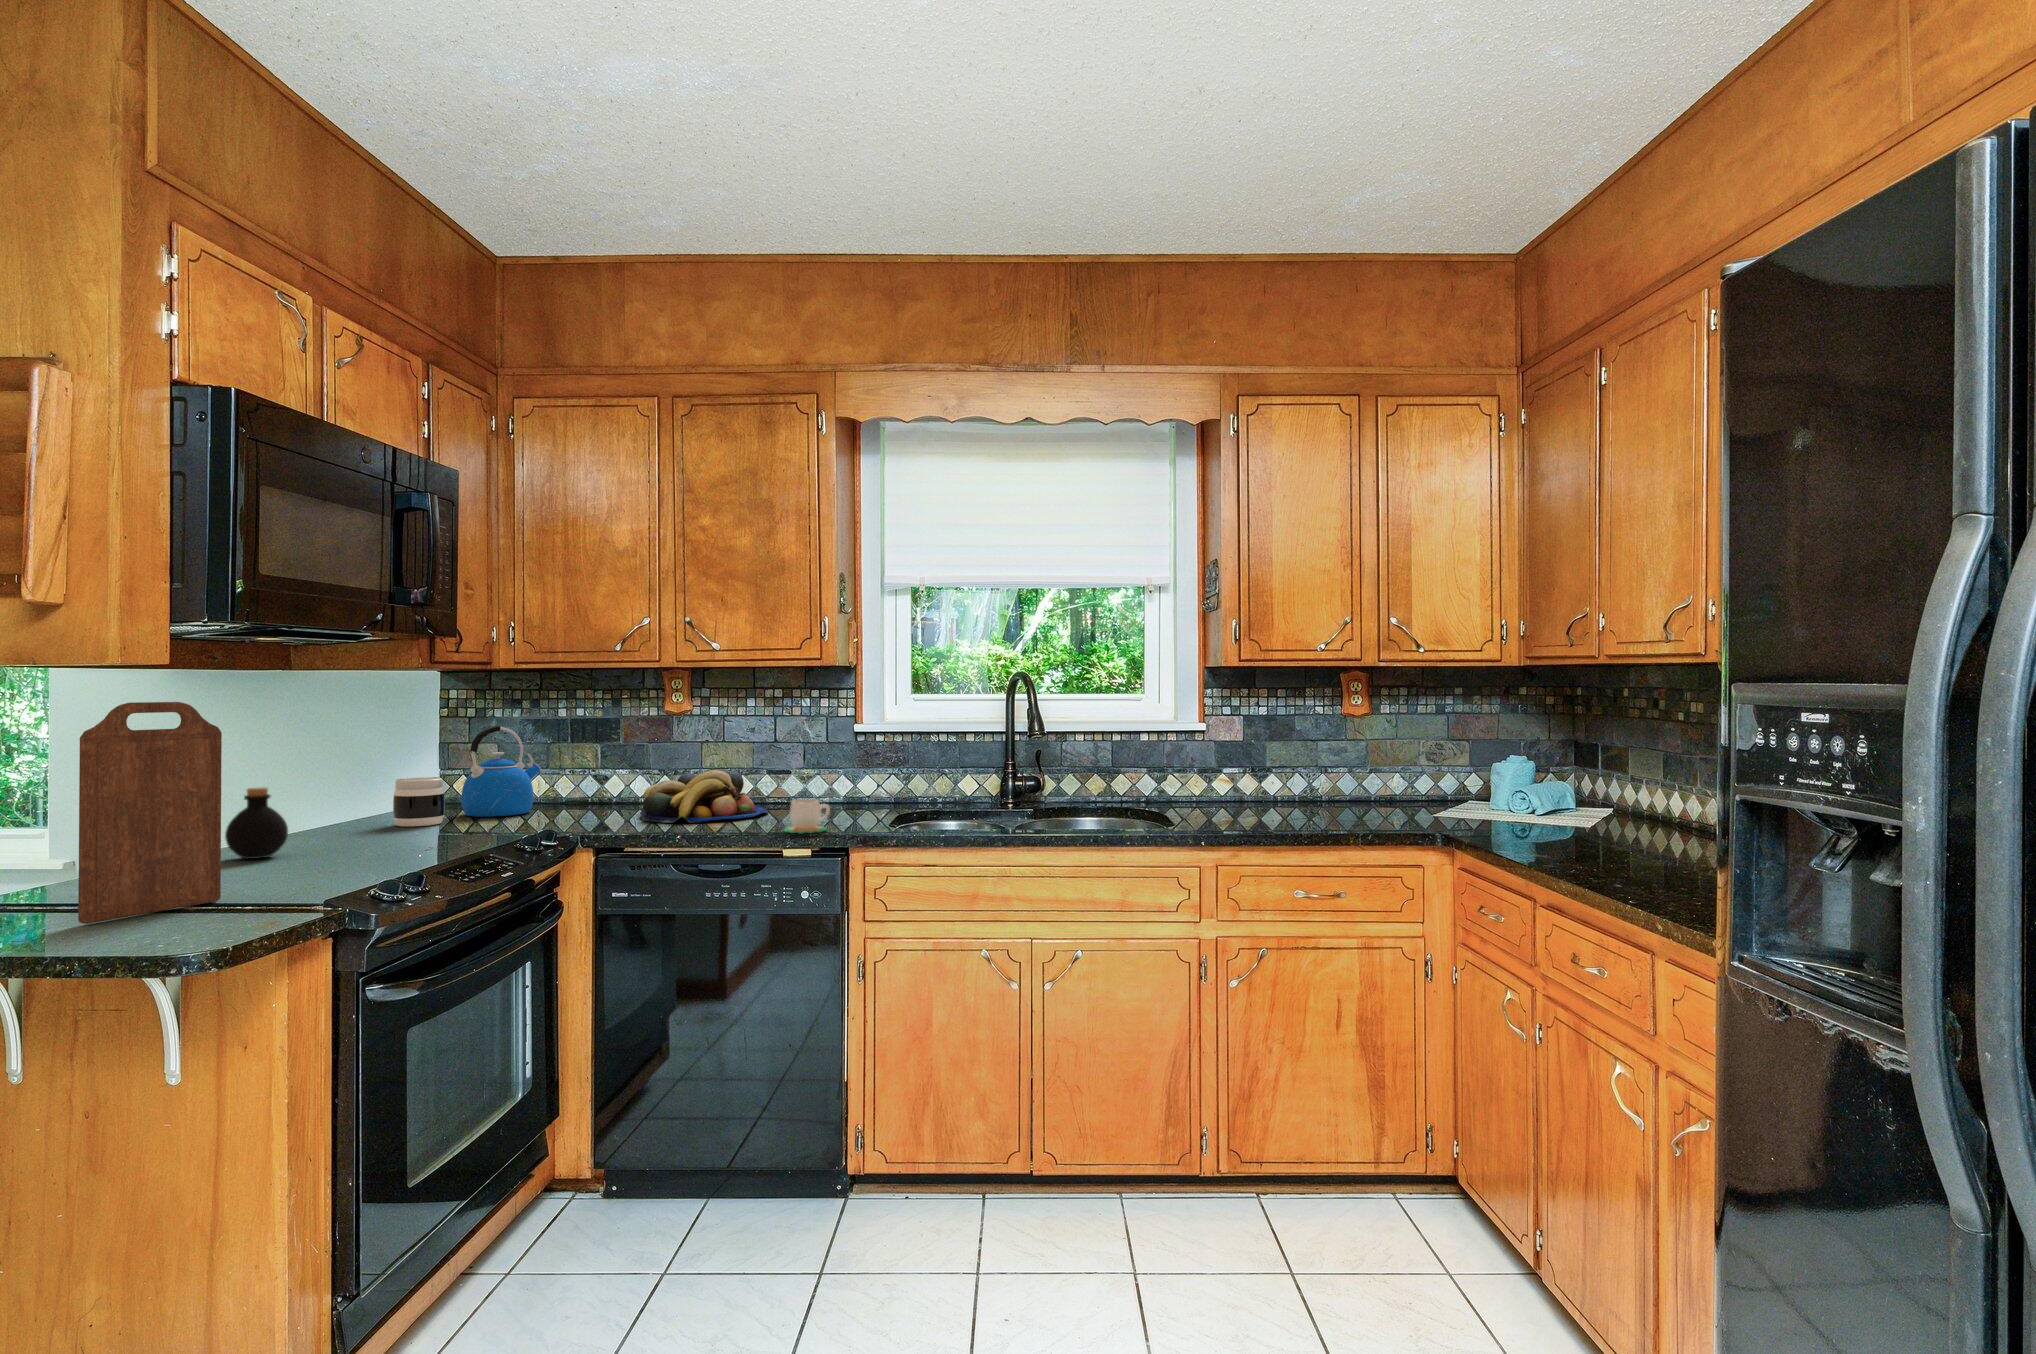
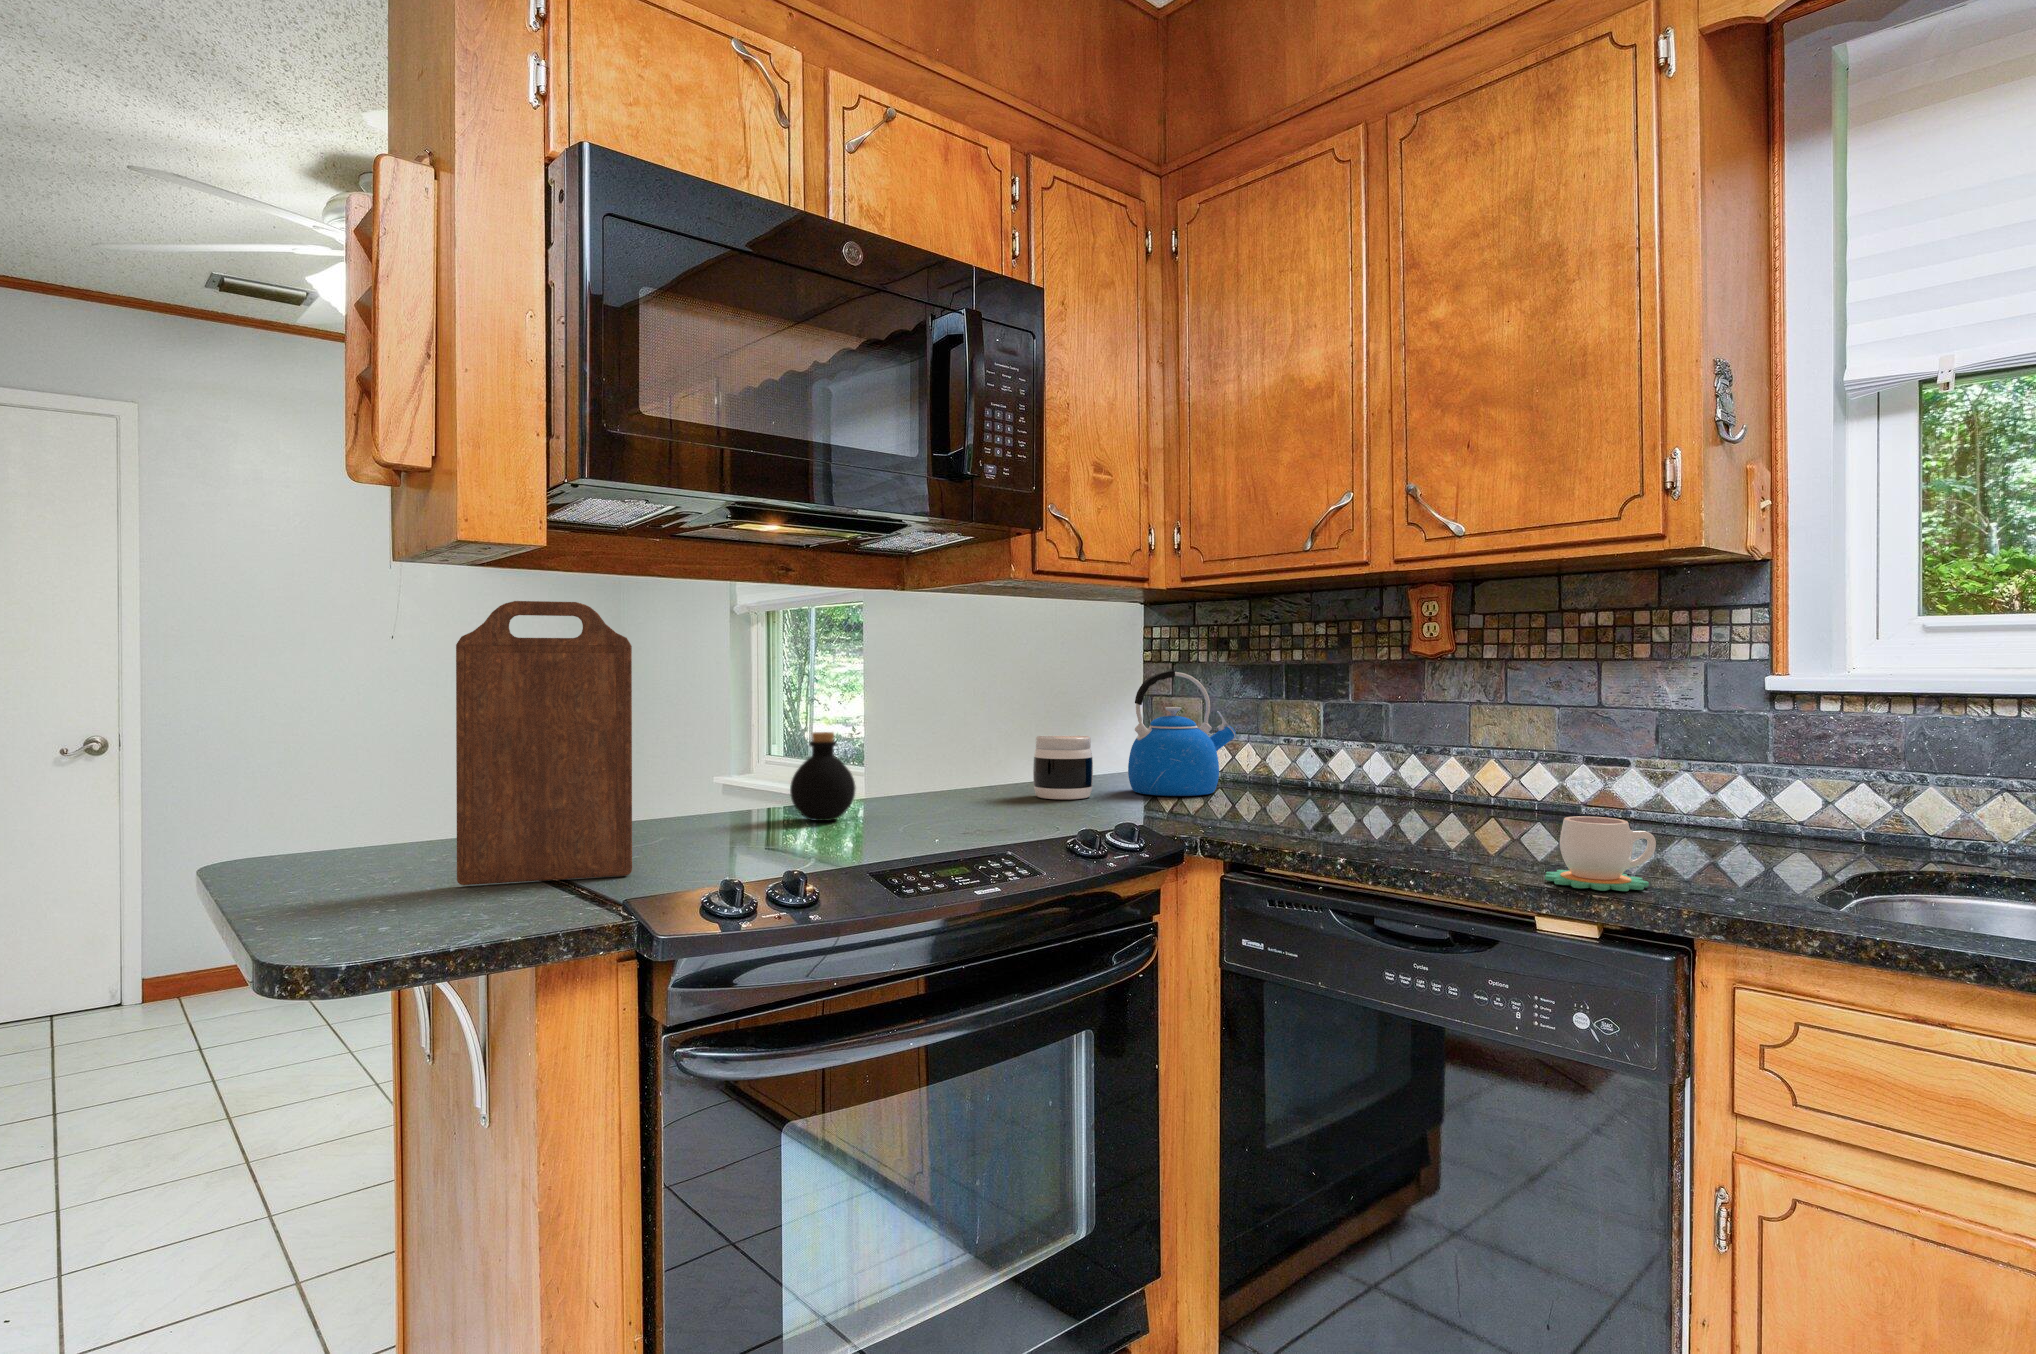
fruit bowl: present [640,769,768,823] -> none [1332,749,1564,839]

